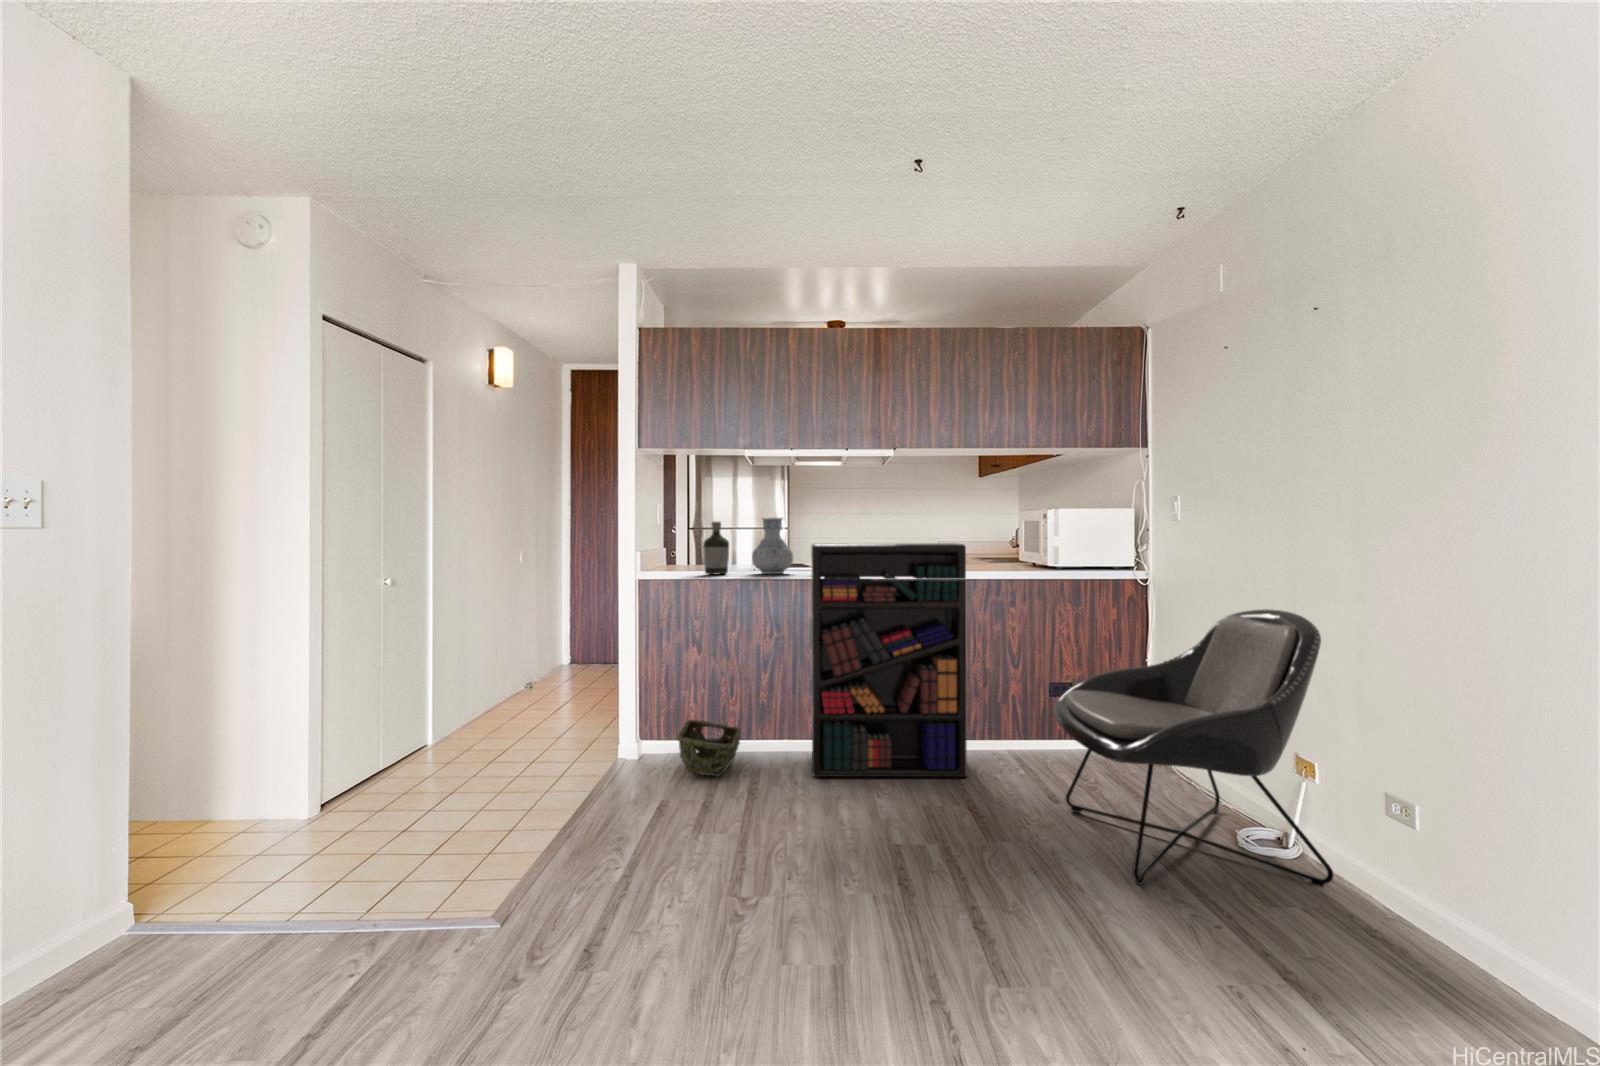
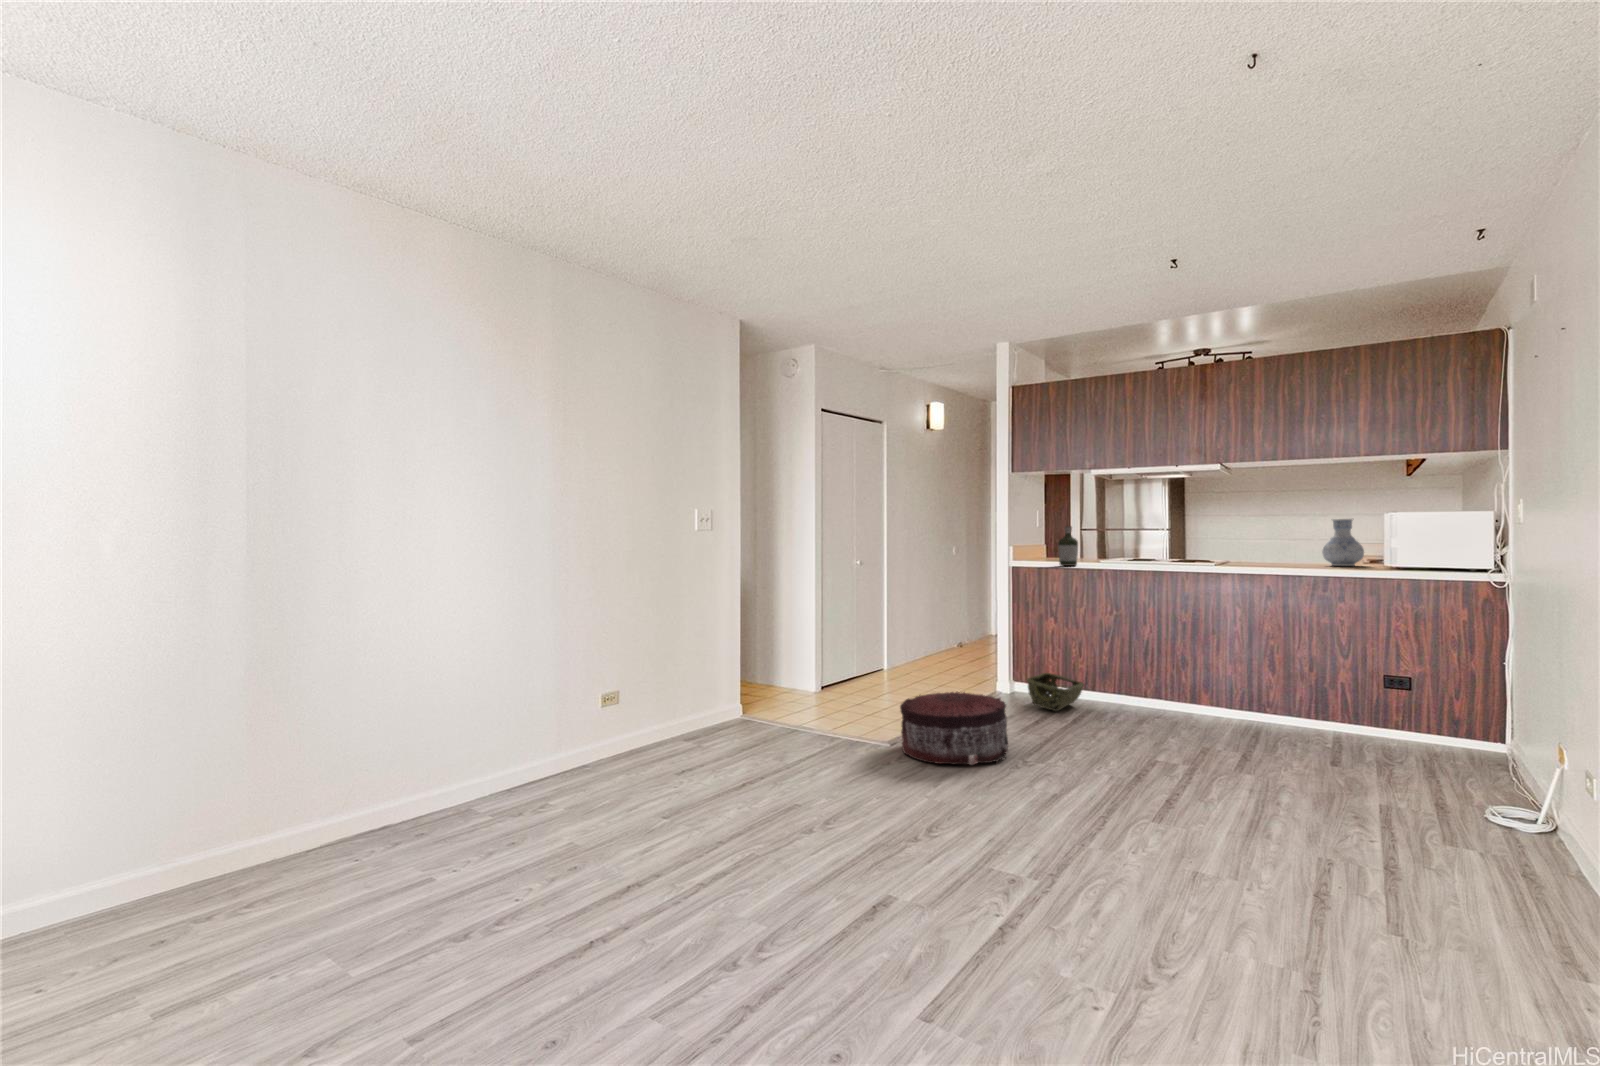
vase: present [752,518,793,574] -> present [1322,519,1364,566]
bookshelf: present [811,543,967,777] -> none [1125,543,1270,740]
lounge chair: present [1053,609,1333,887] -> none [1281,607,1509,834]
pouf: none [533,792,738,970] -> present [900,692,1008,765]

